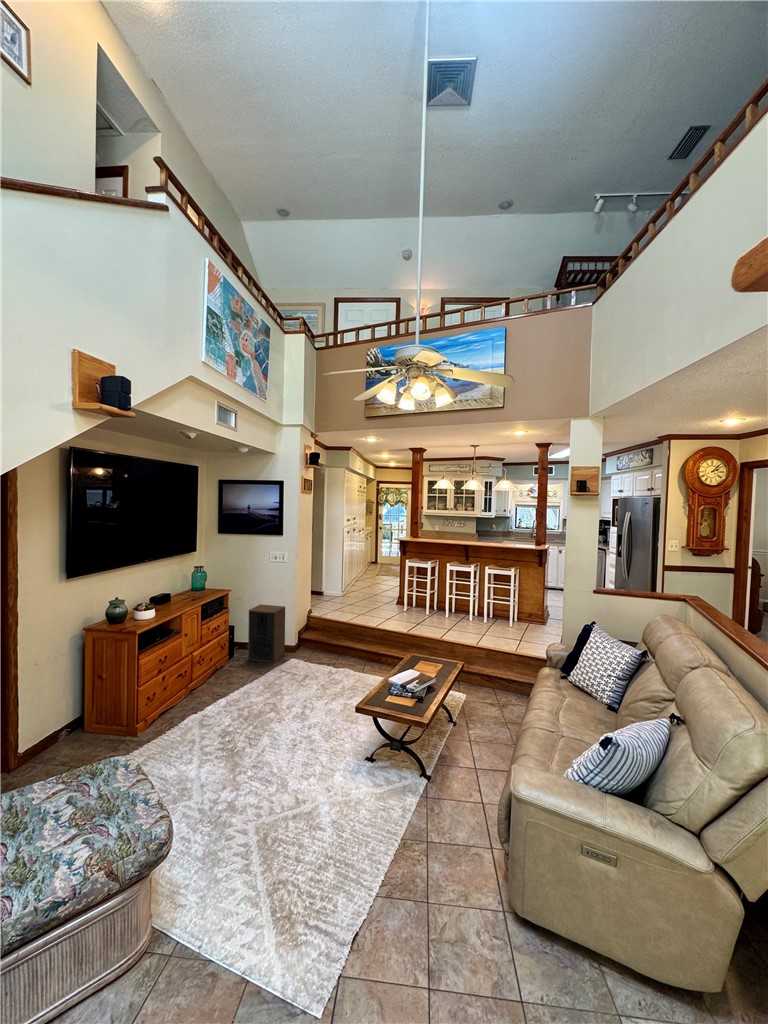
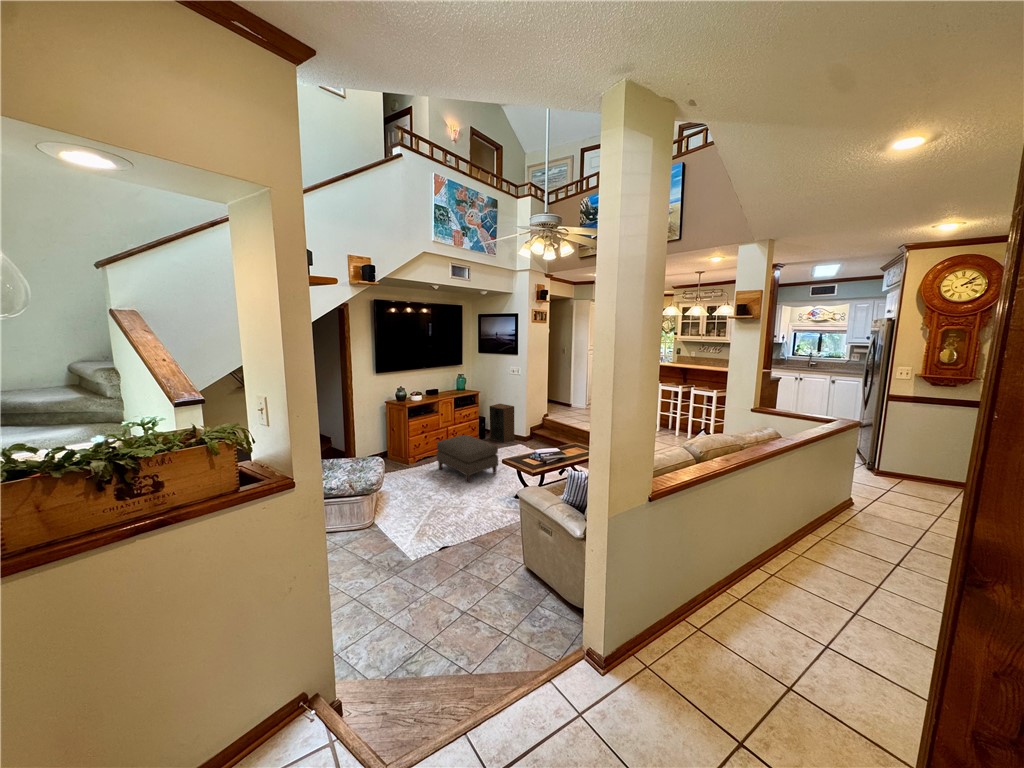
ottoman: none [200,665,310,754] -> present [437,435,498,483]

